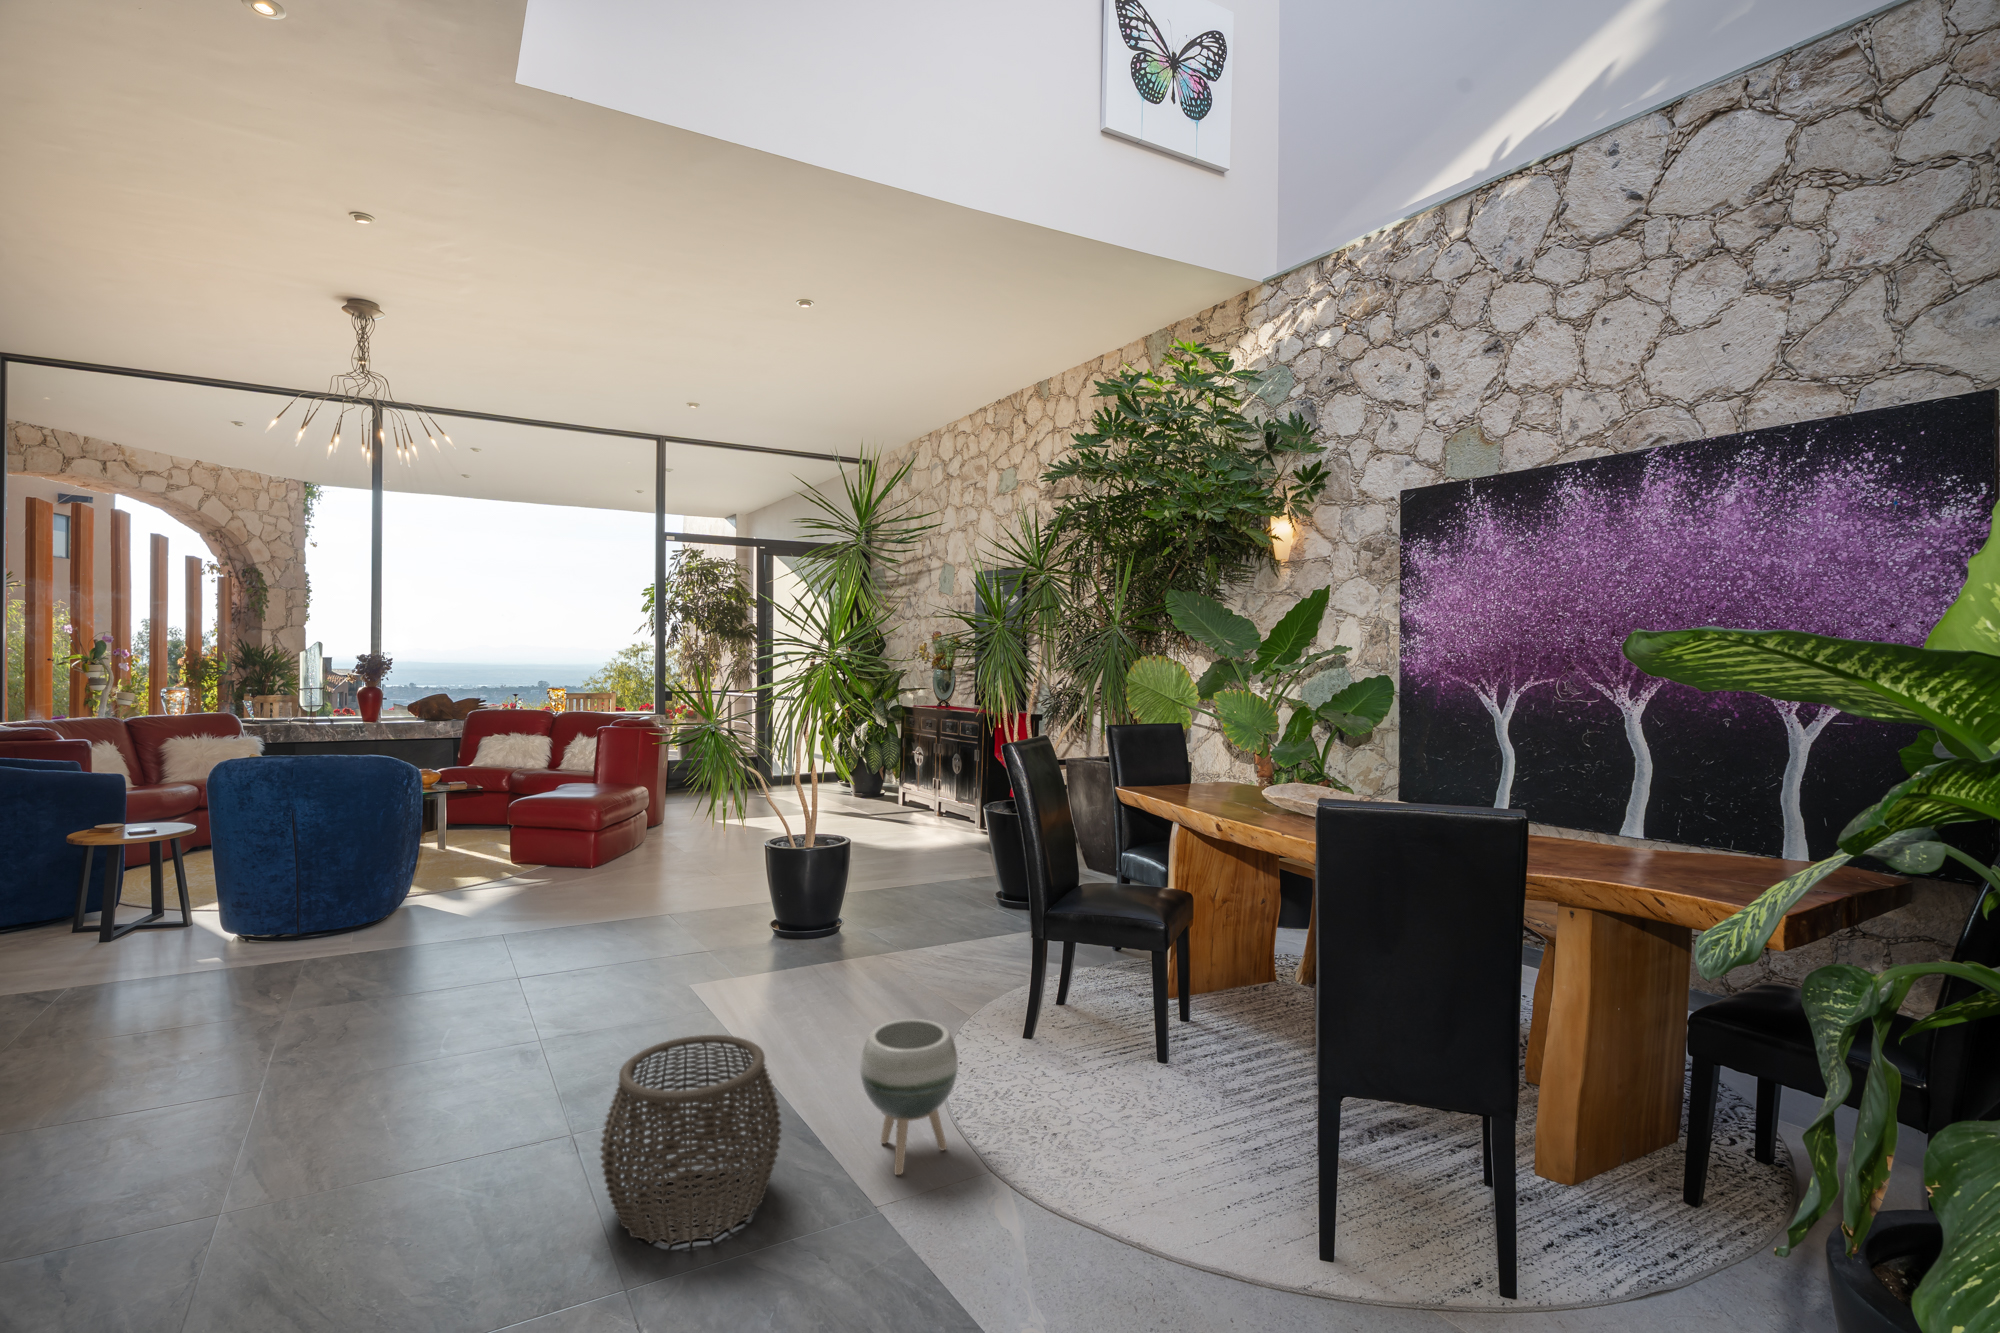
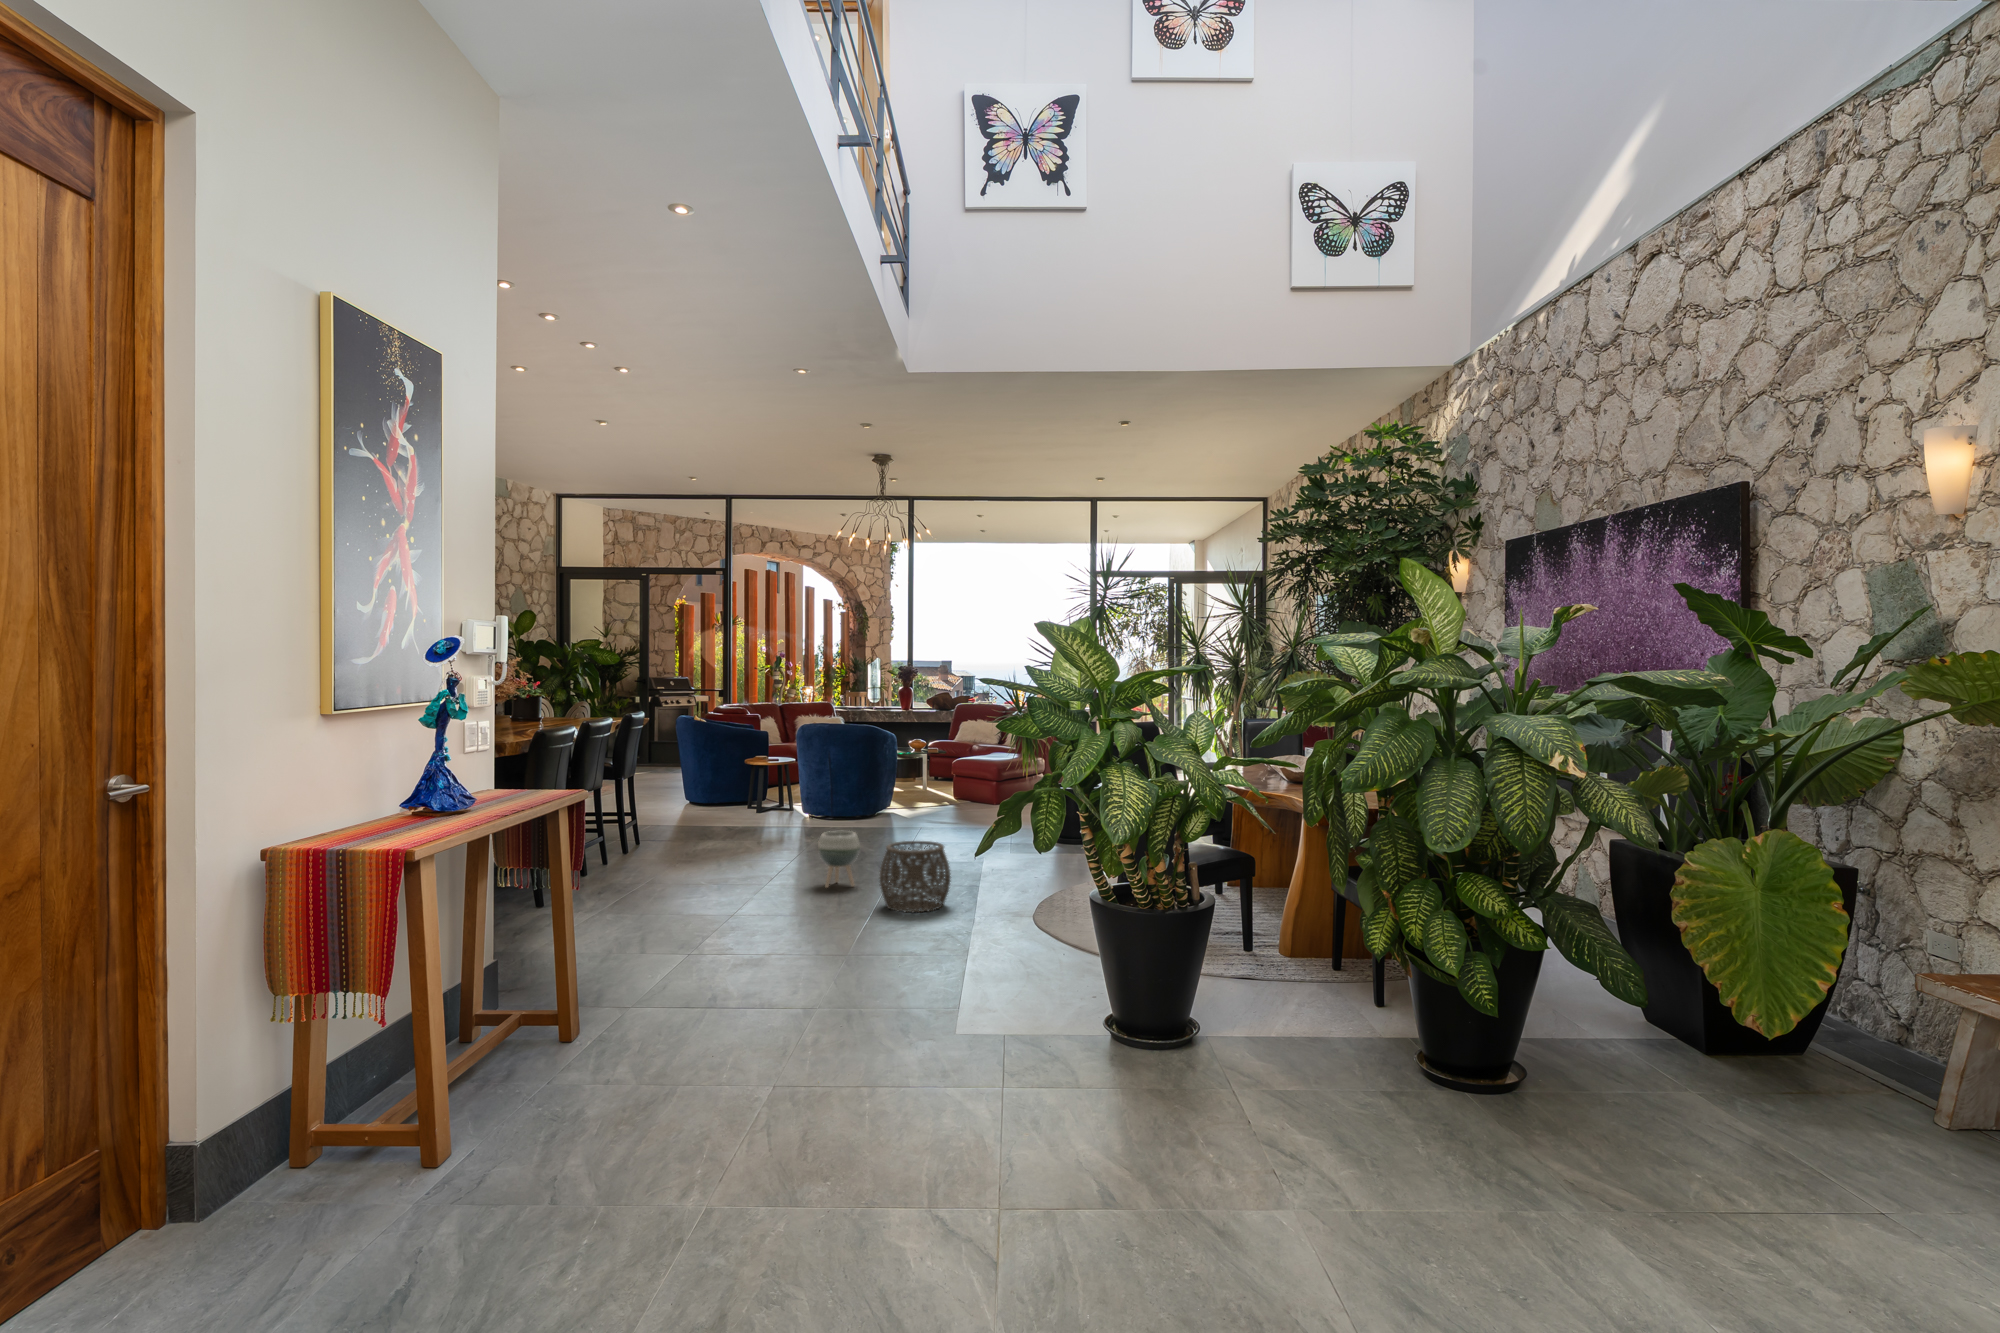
planter: present [860,1019,958,1175] -> present [818,831,860,888]

